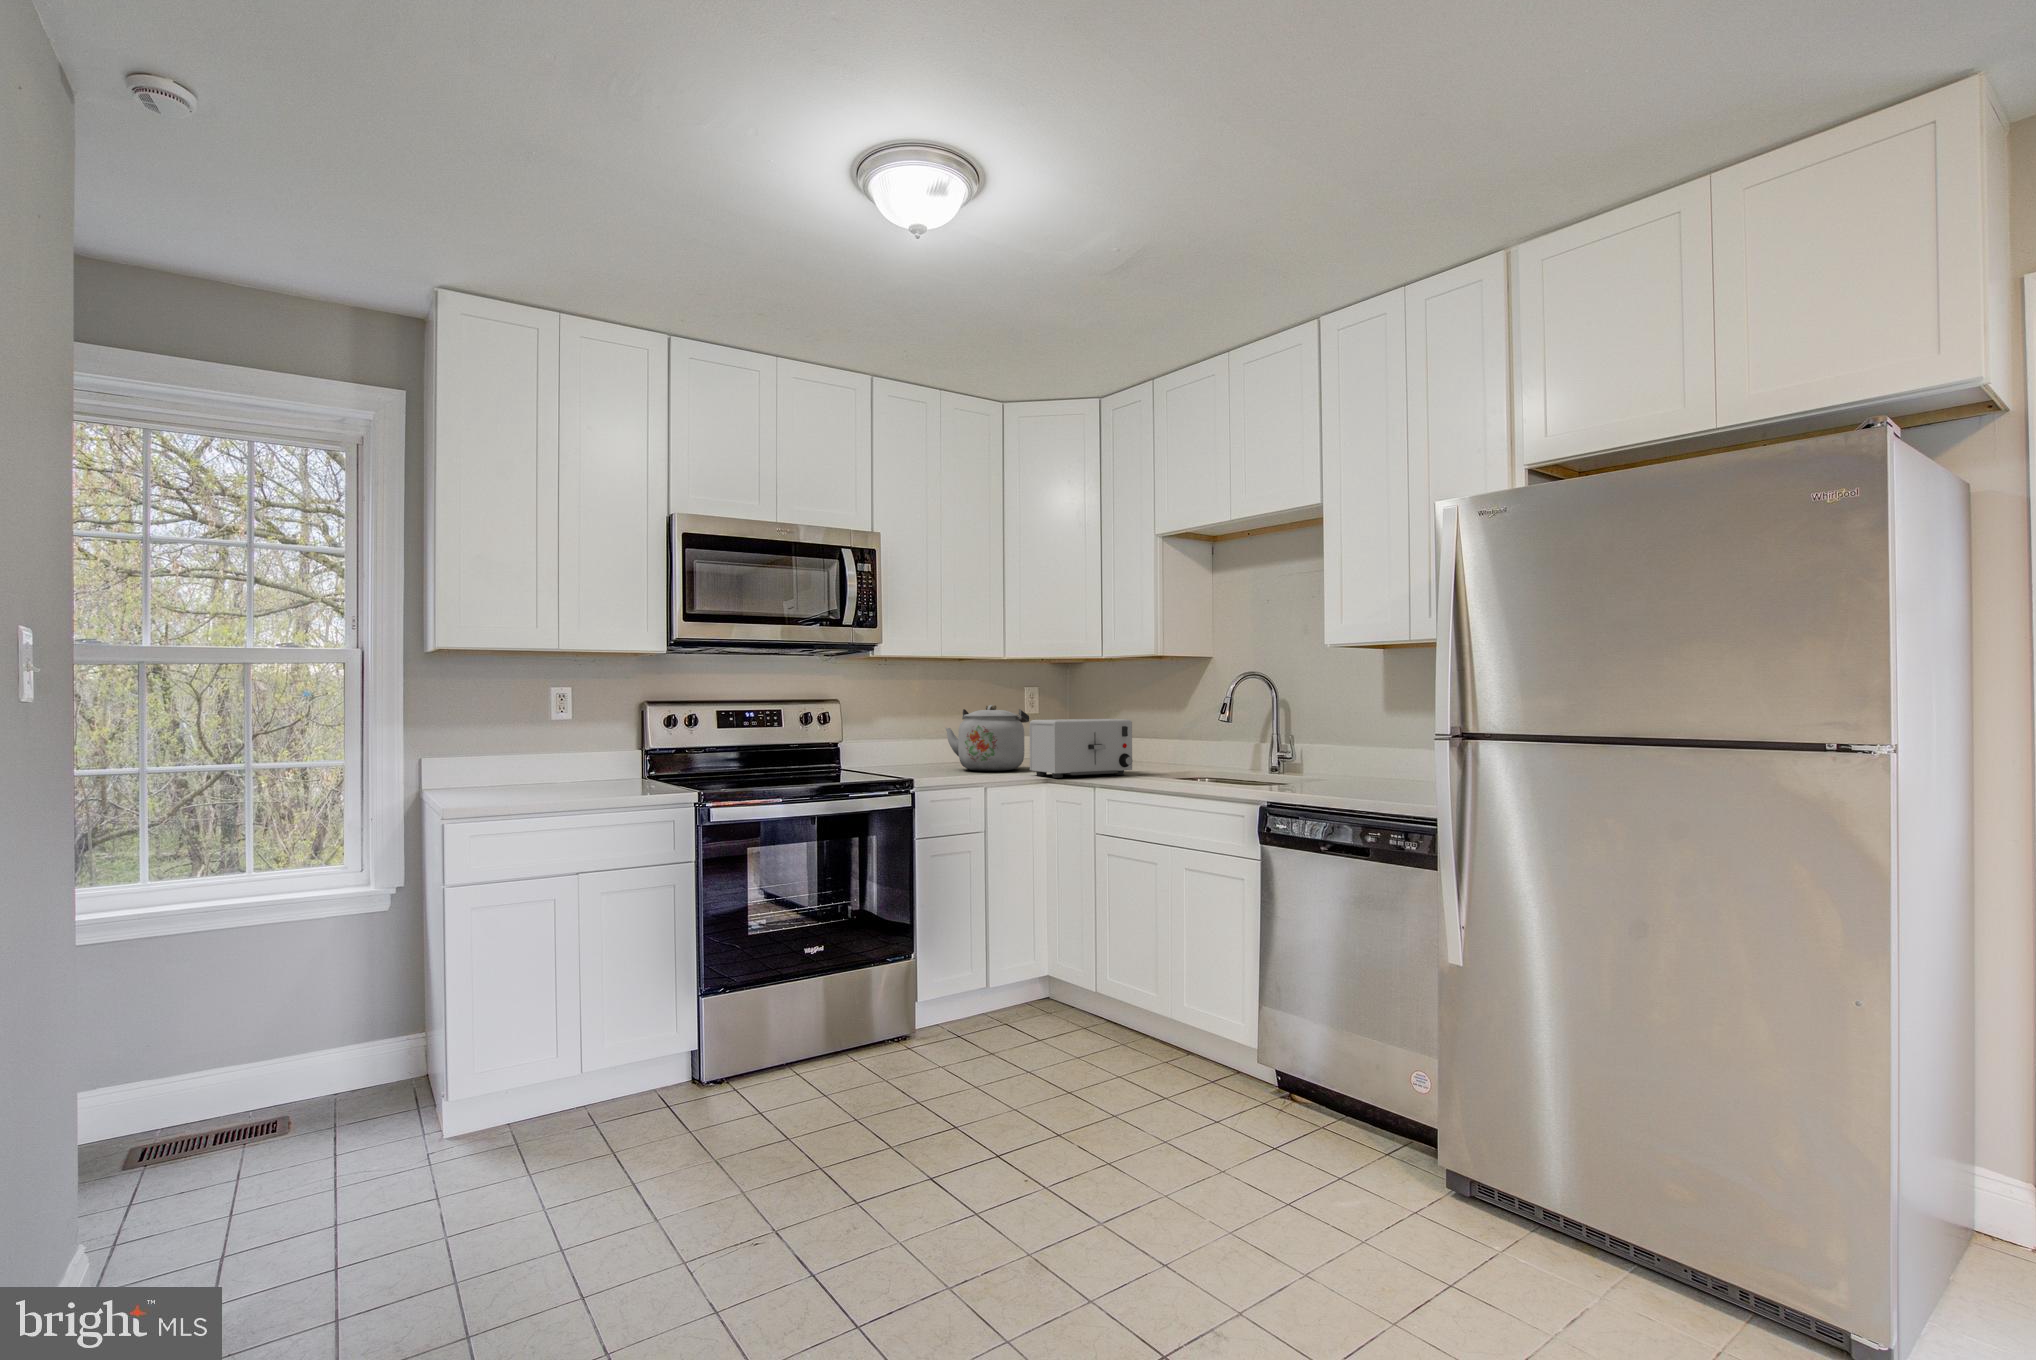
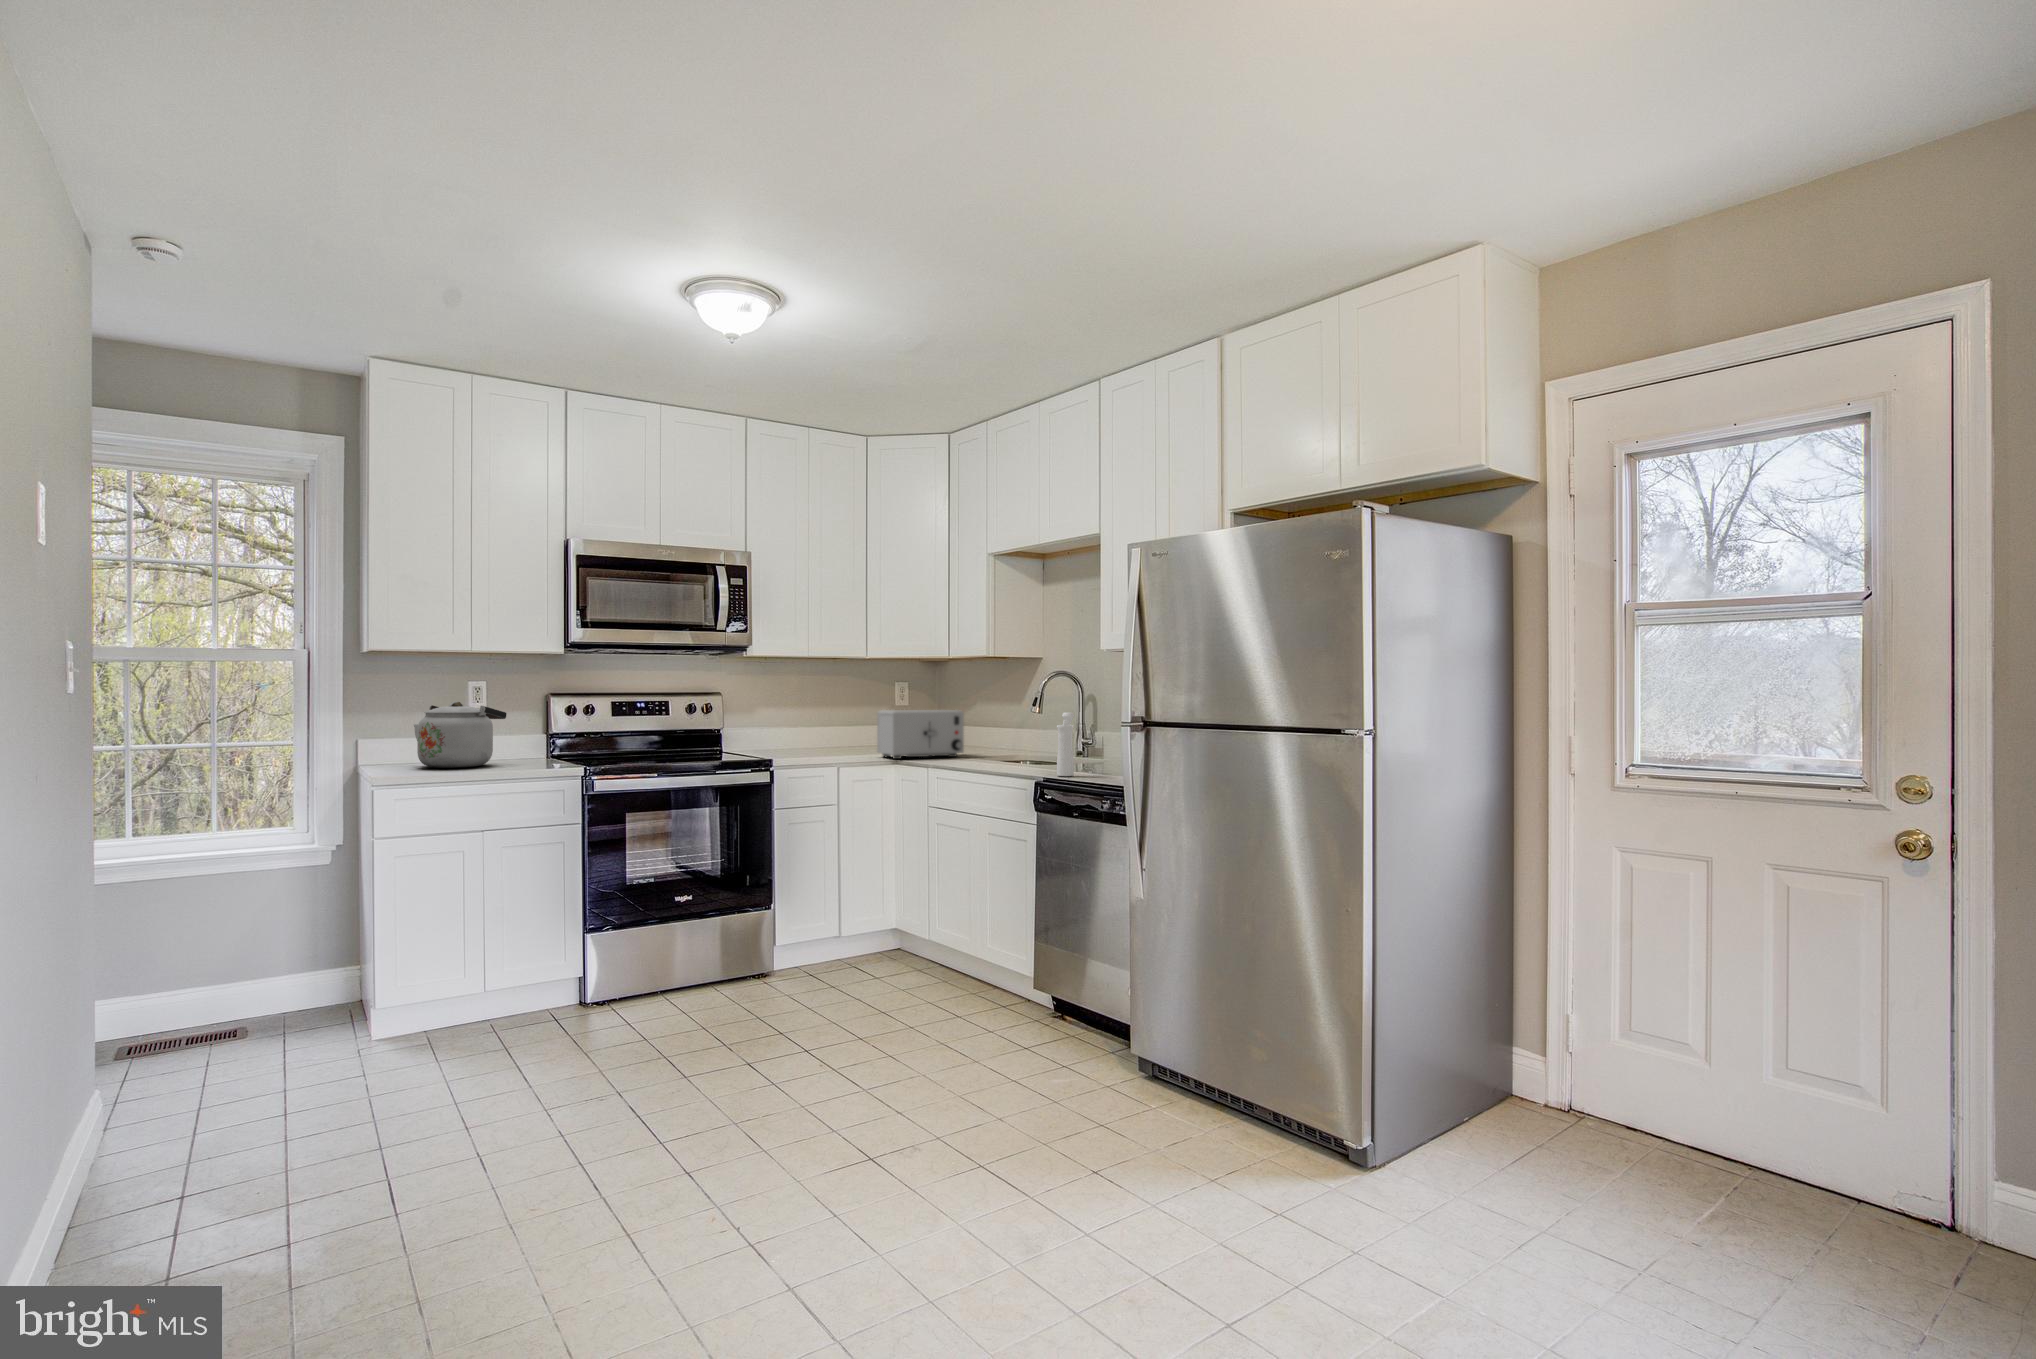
kettle: present [945,705,1029,771] -> present [414,701,506,768]
pepper mill: none [1290,721,1315,801] -> present [1057,712,1074,776]

